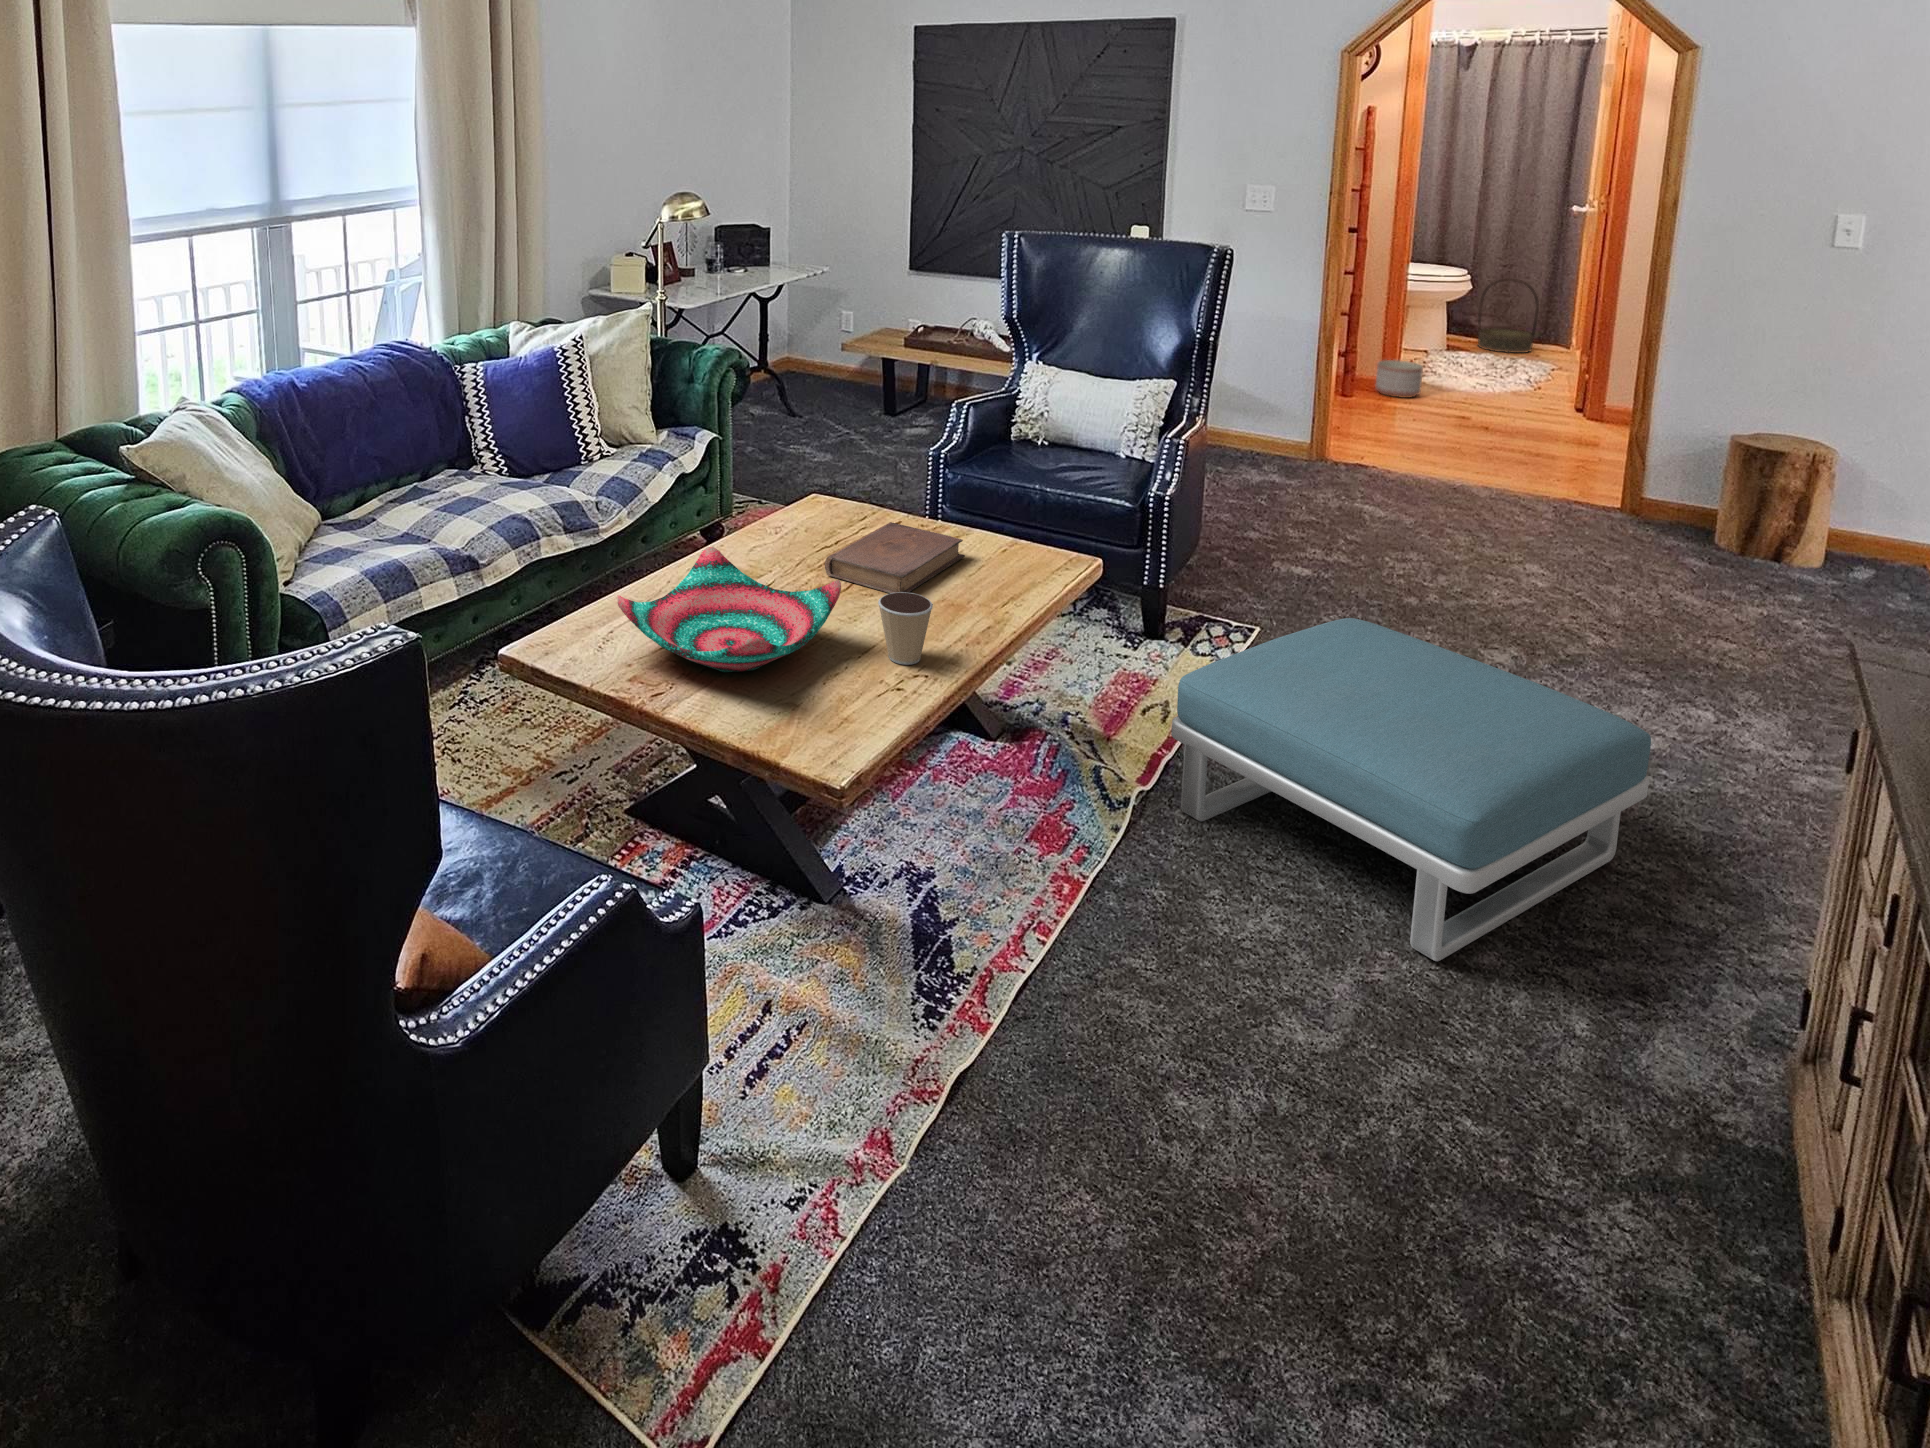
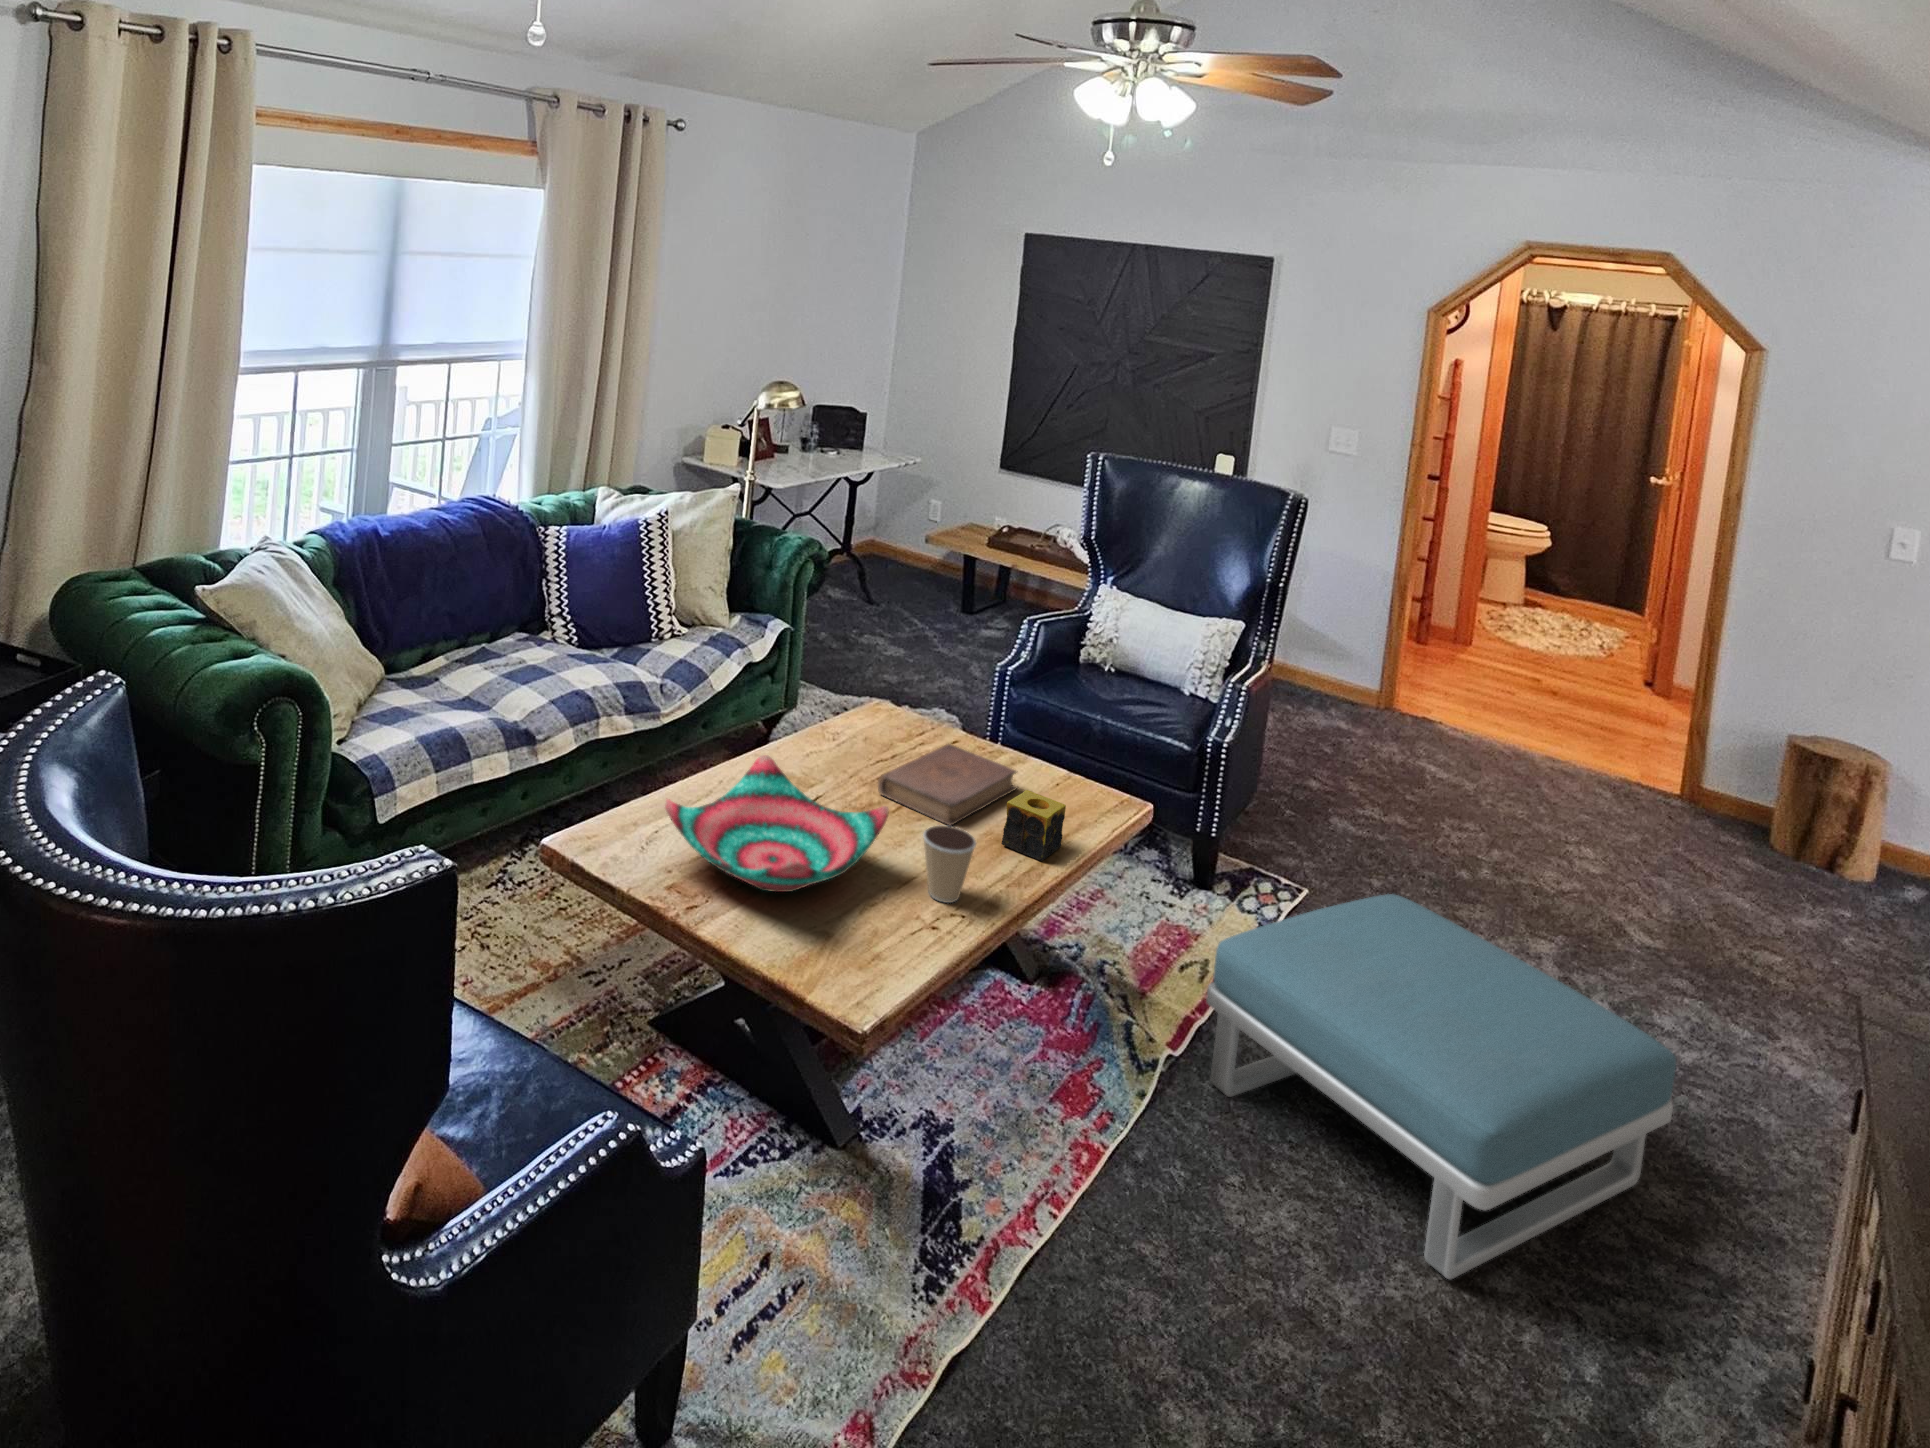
basket: present [1478,279,1539,353] -> none [1559,541,1620,617]
planter: present [1376,360,1423,398] -> none [1453,612,1501,653]
candle: none [955,553,1017,618] -> present [1001,790,1066,861]

